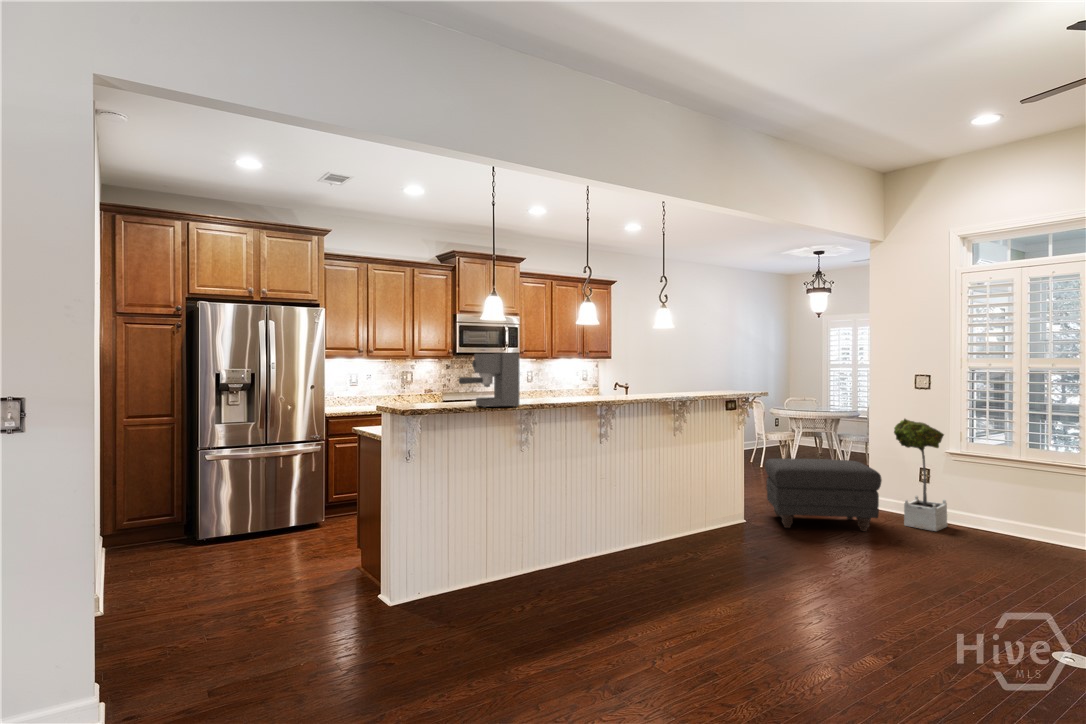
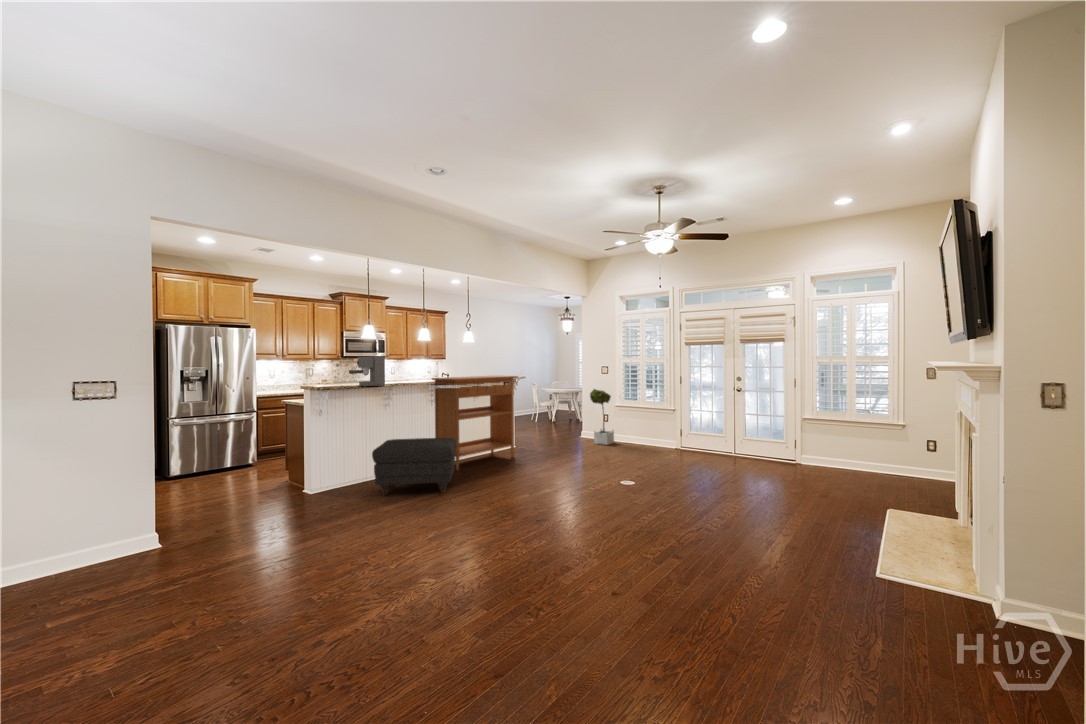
console table: none [600,390,763,572] -> present [432,376,518,471]
ottoman: present [765,458,882,531] -> present [372,438,456,495]

